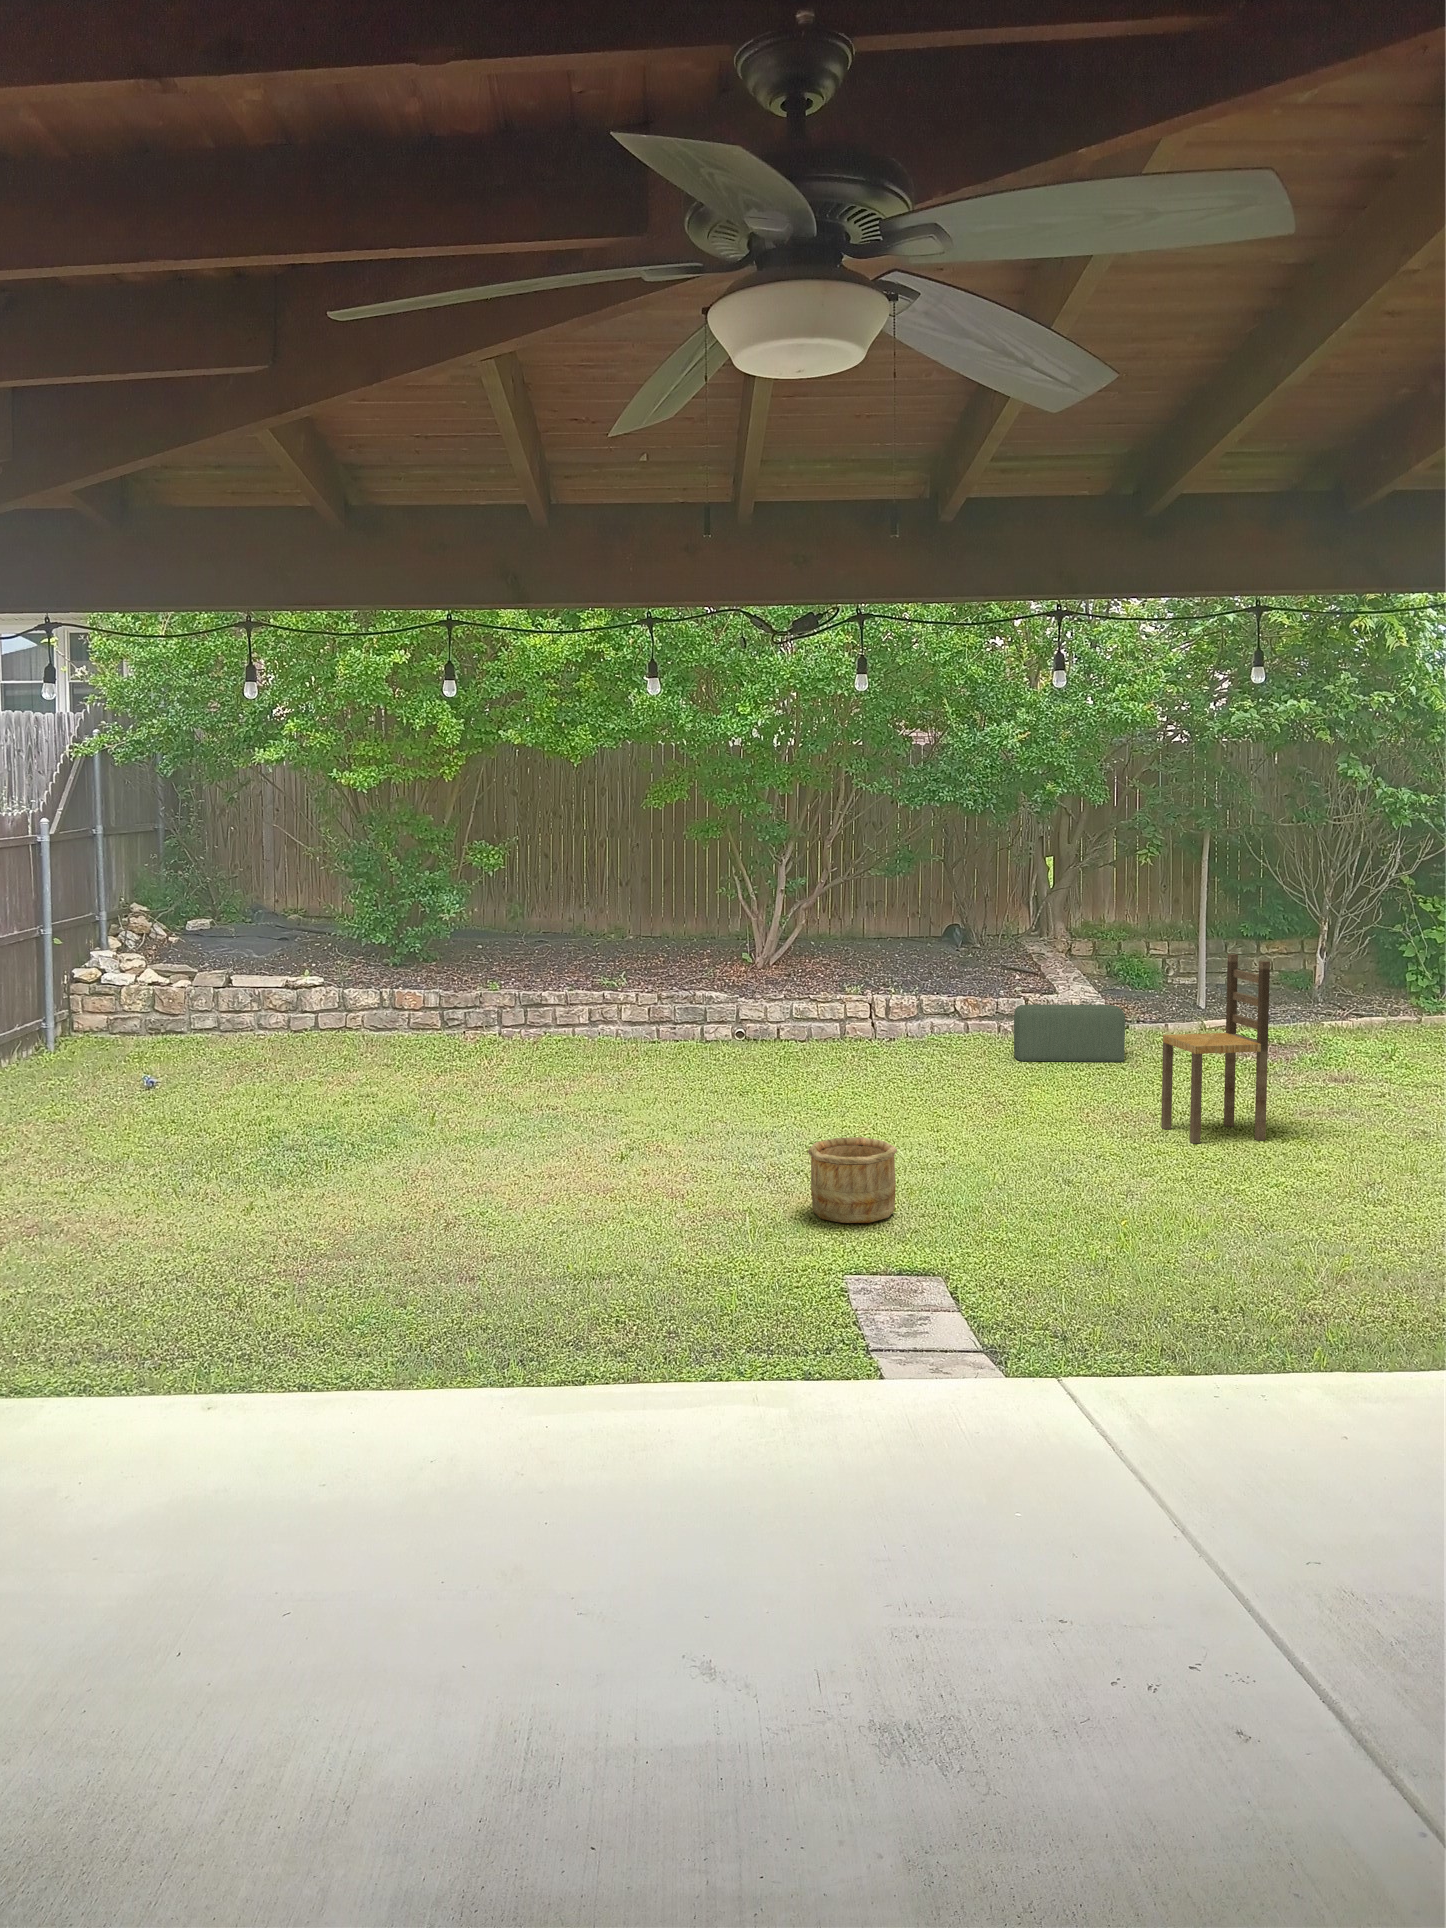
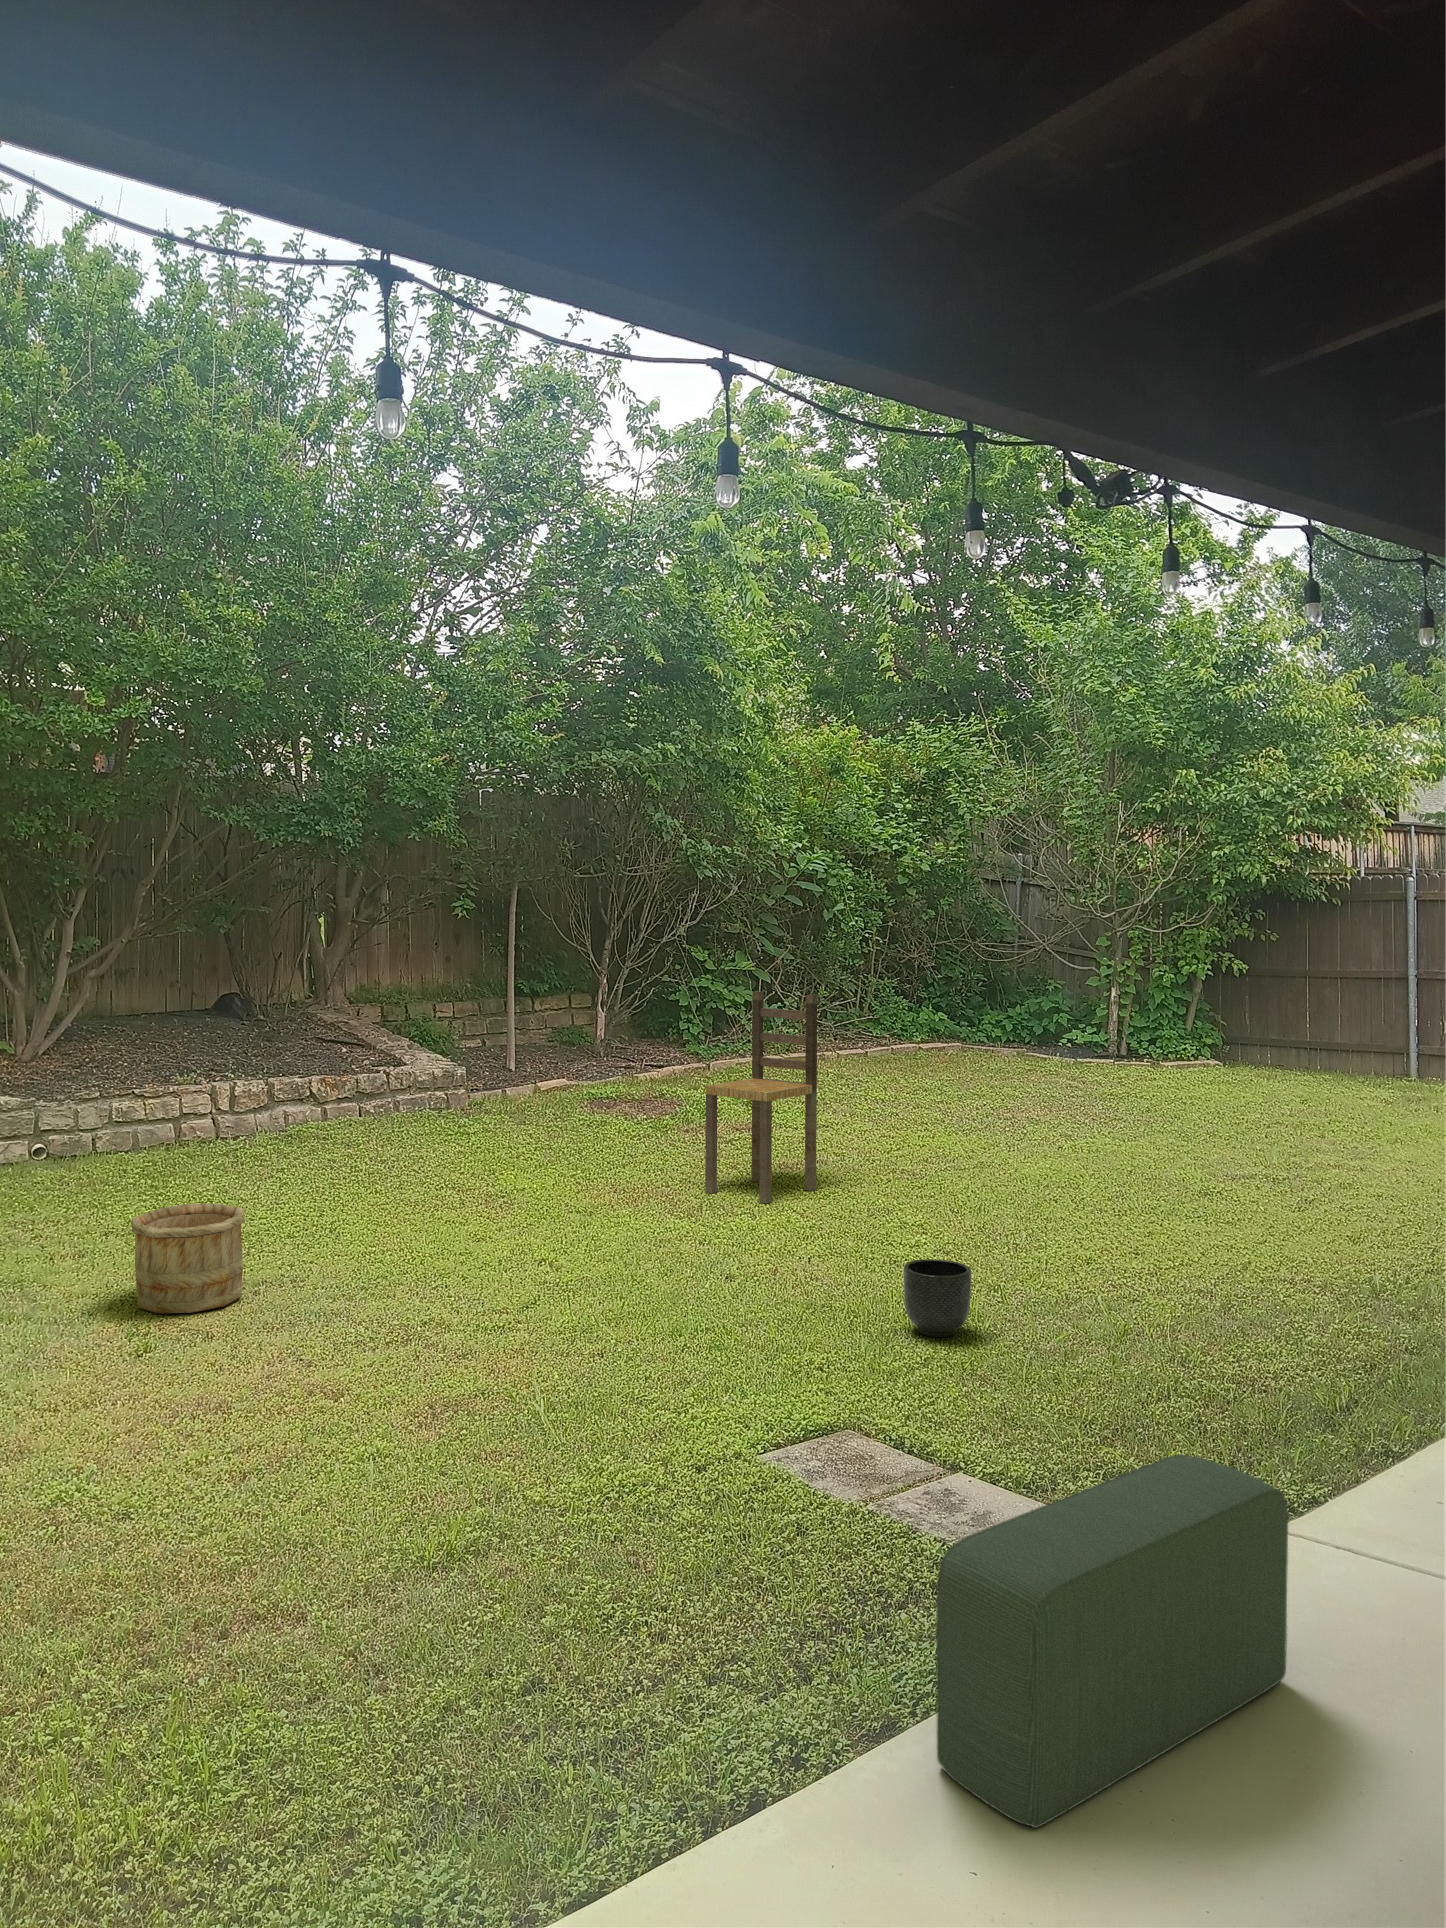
pouf: present [1014,1004,1125,1062] -> present [936,1454,1288,1828]
wooden bucket: present [808,1137,897,1223] -> present [131,1203,245,1314]
planter: none [1090,1188,1145,1250] -> present [904,1259,971,1337]

